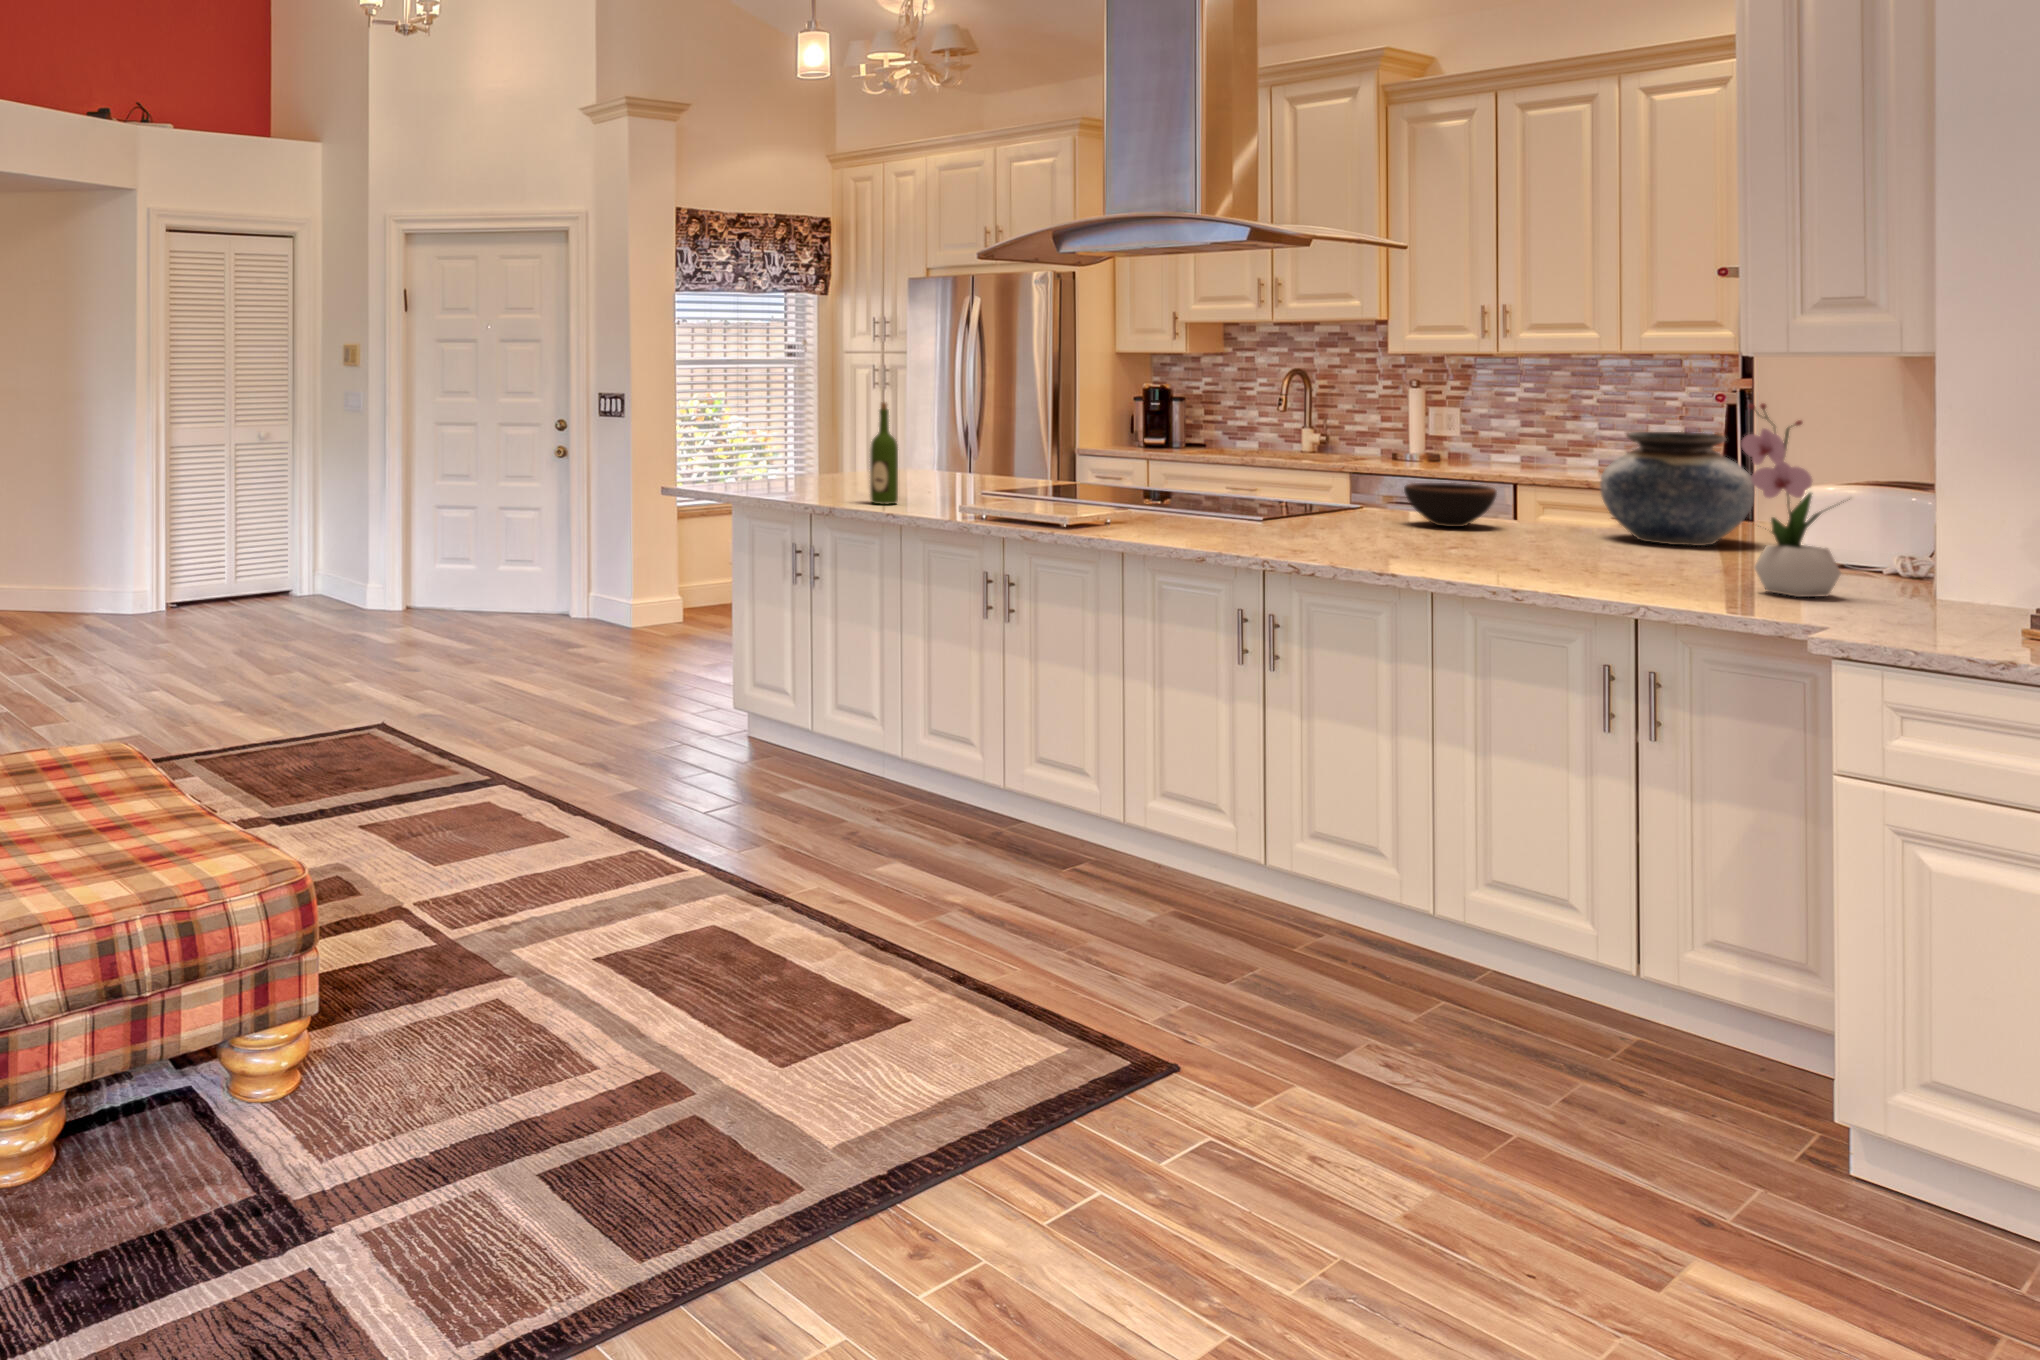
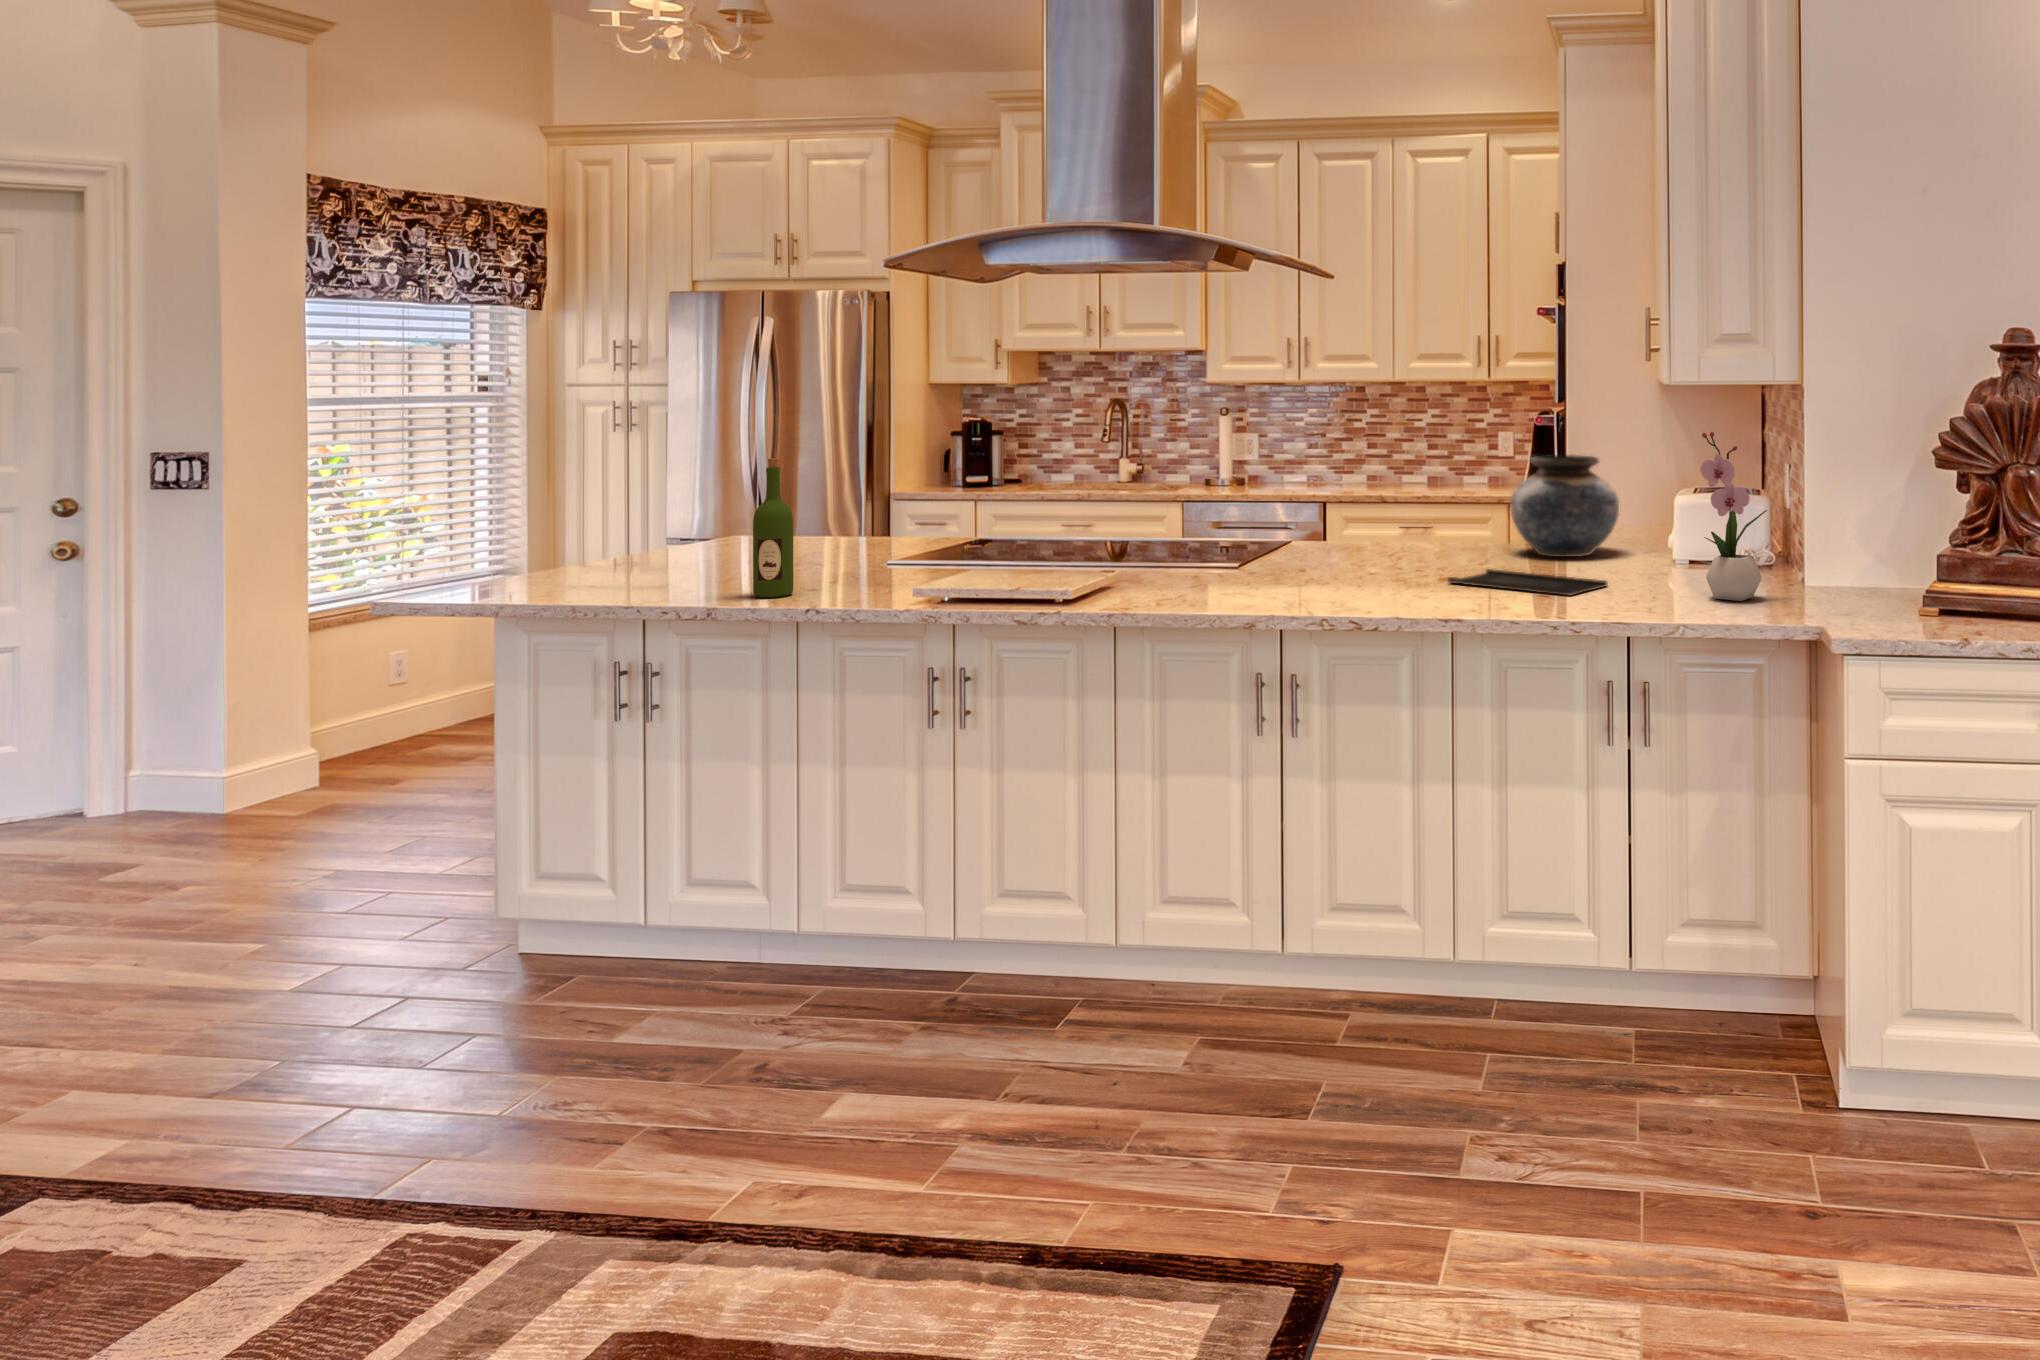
bowl: present [1404,483,1497,527] -> none [1351,514,1428,558]
tray: none [1462,542,1652,571] -> present [1447,569,1607,596]

